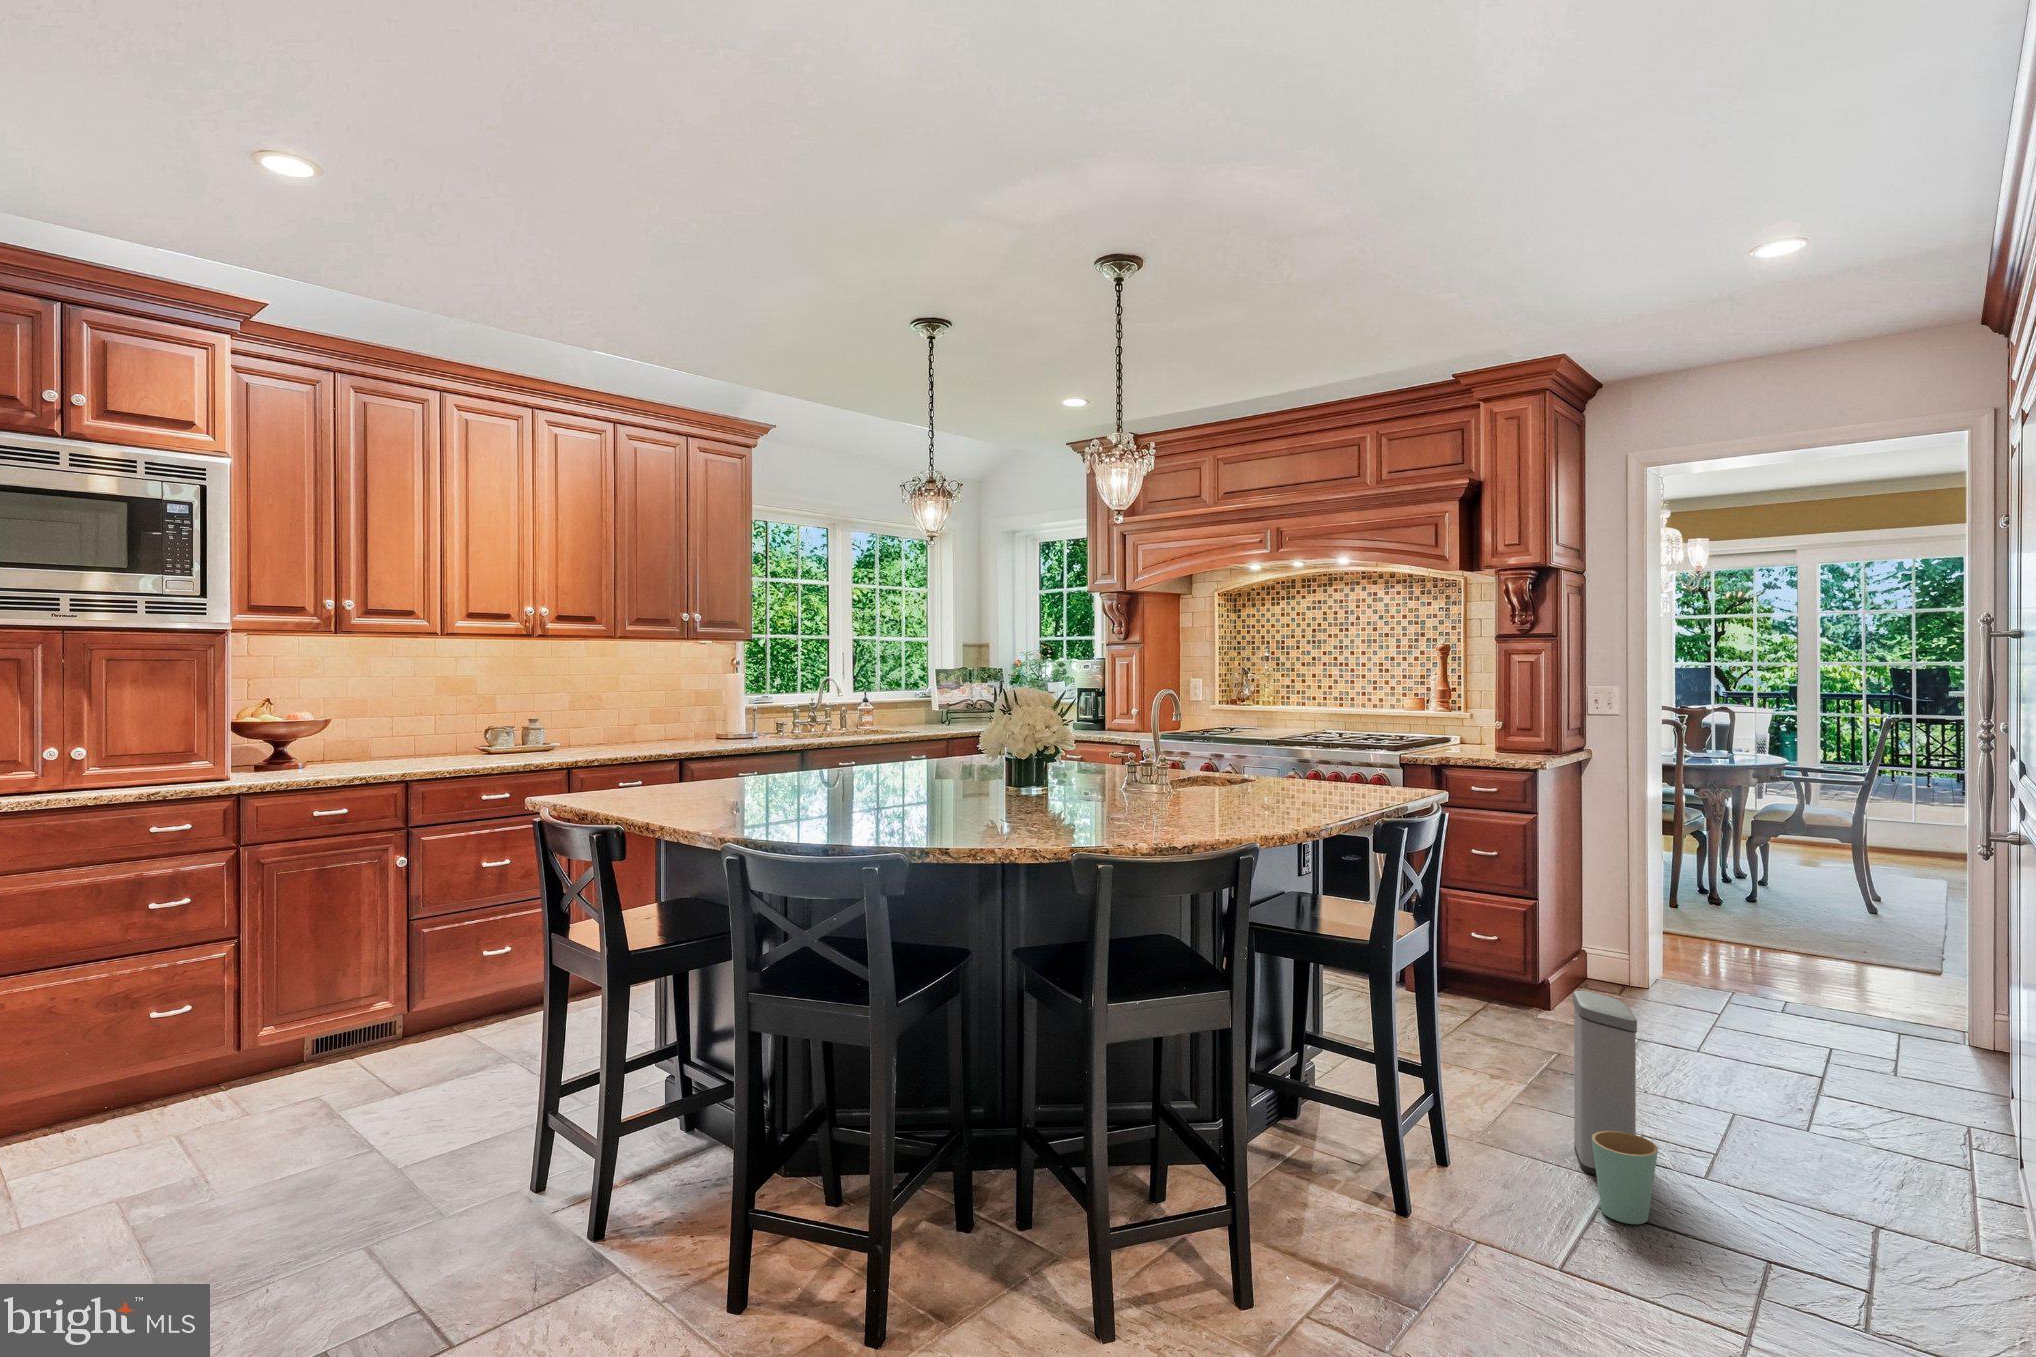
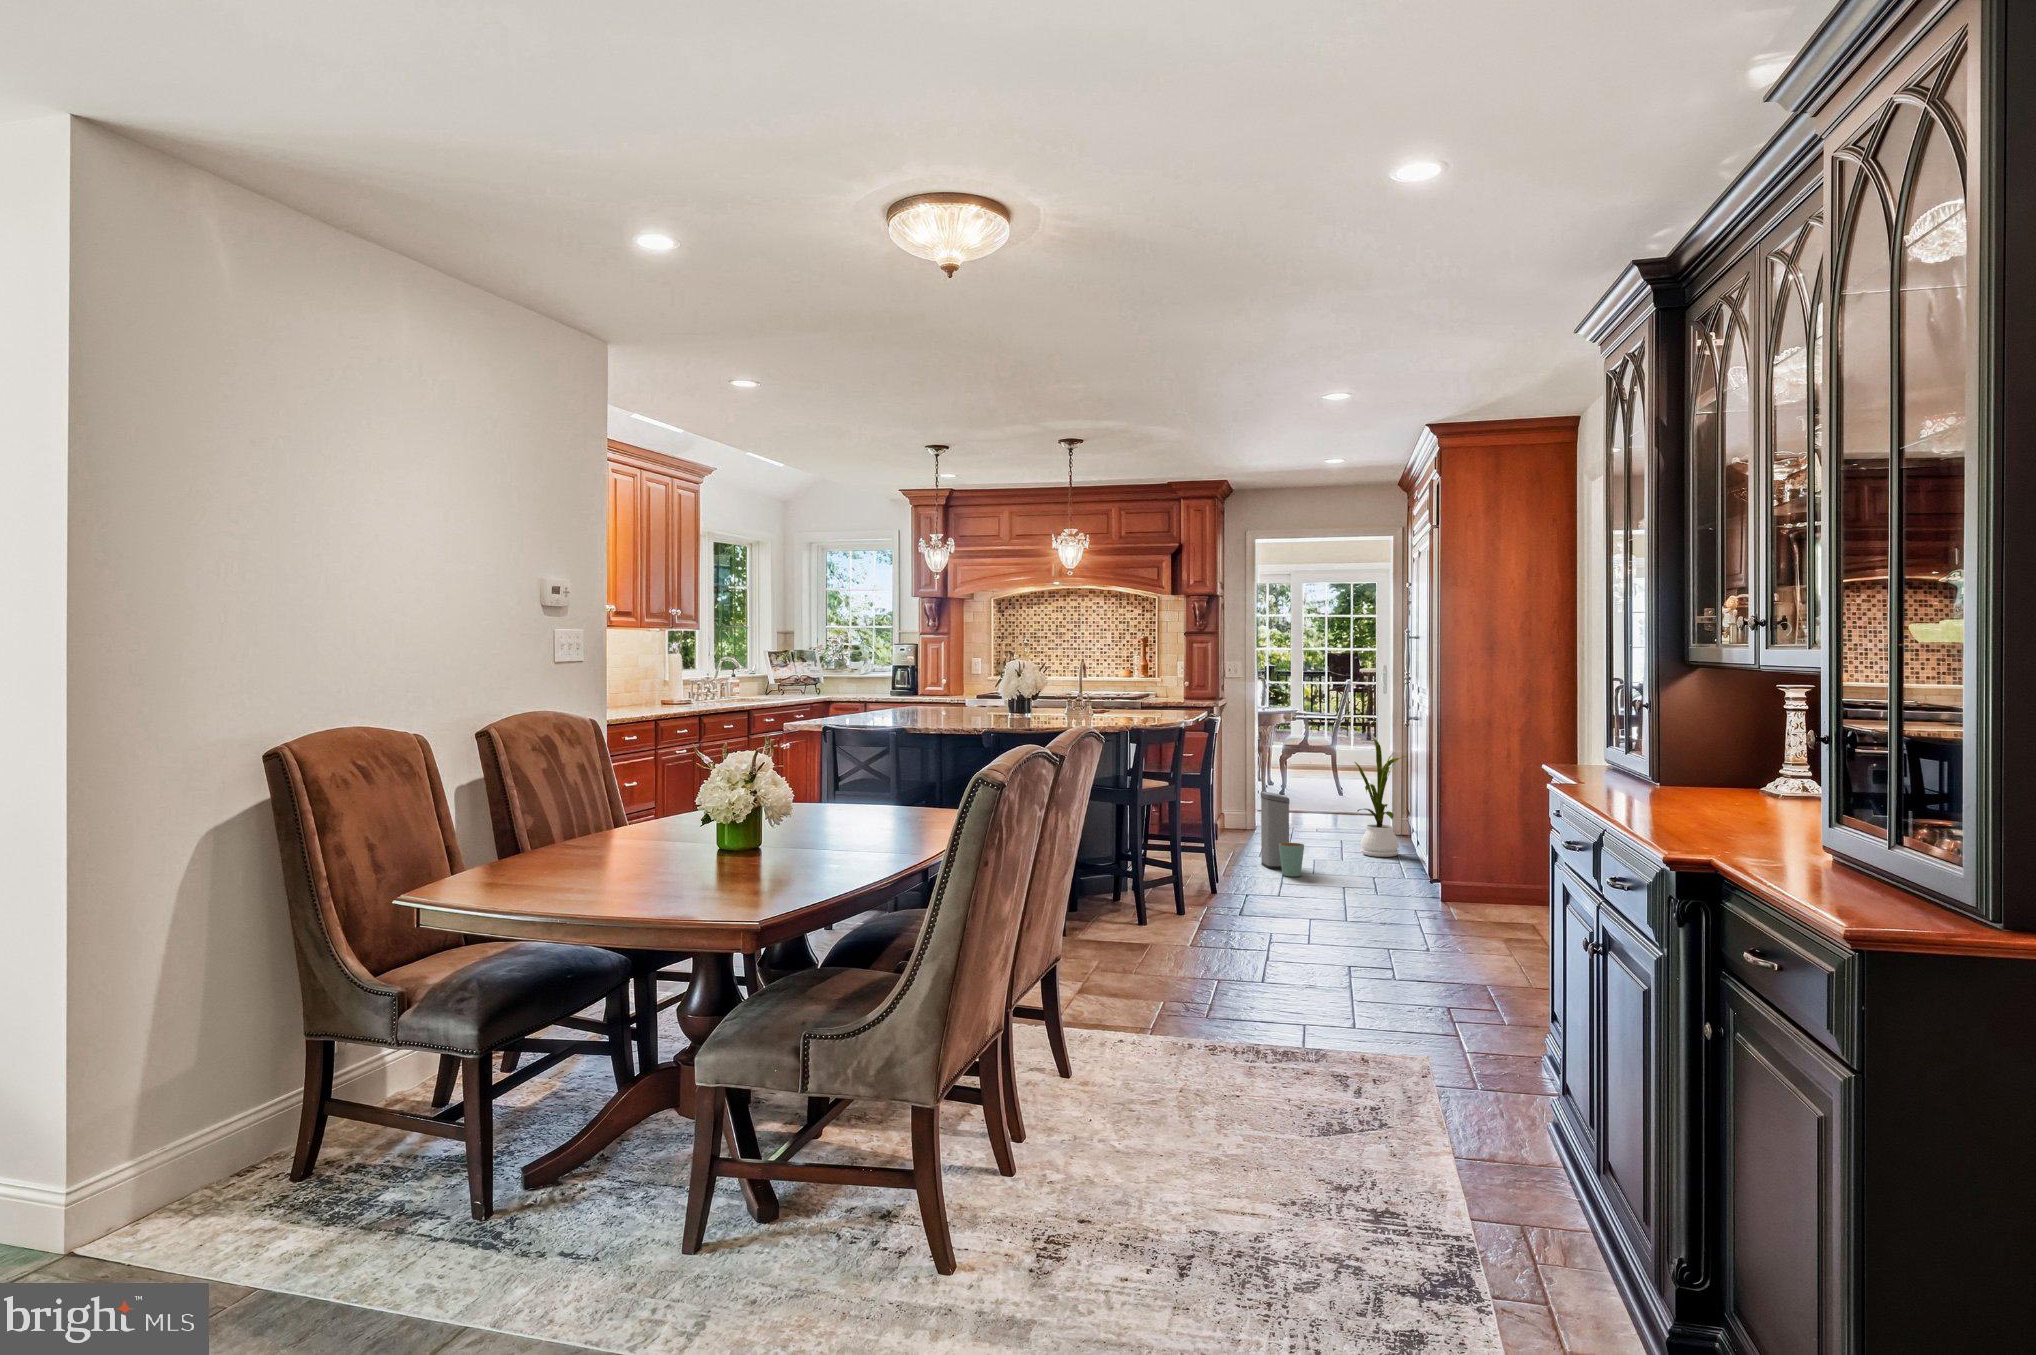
house plant: none [1830,873,1991,1166] -> present [1355,738,1406,857]

